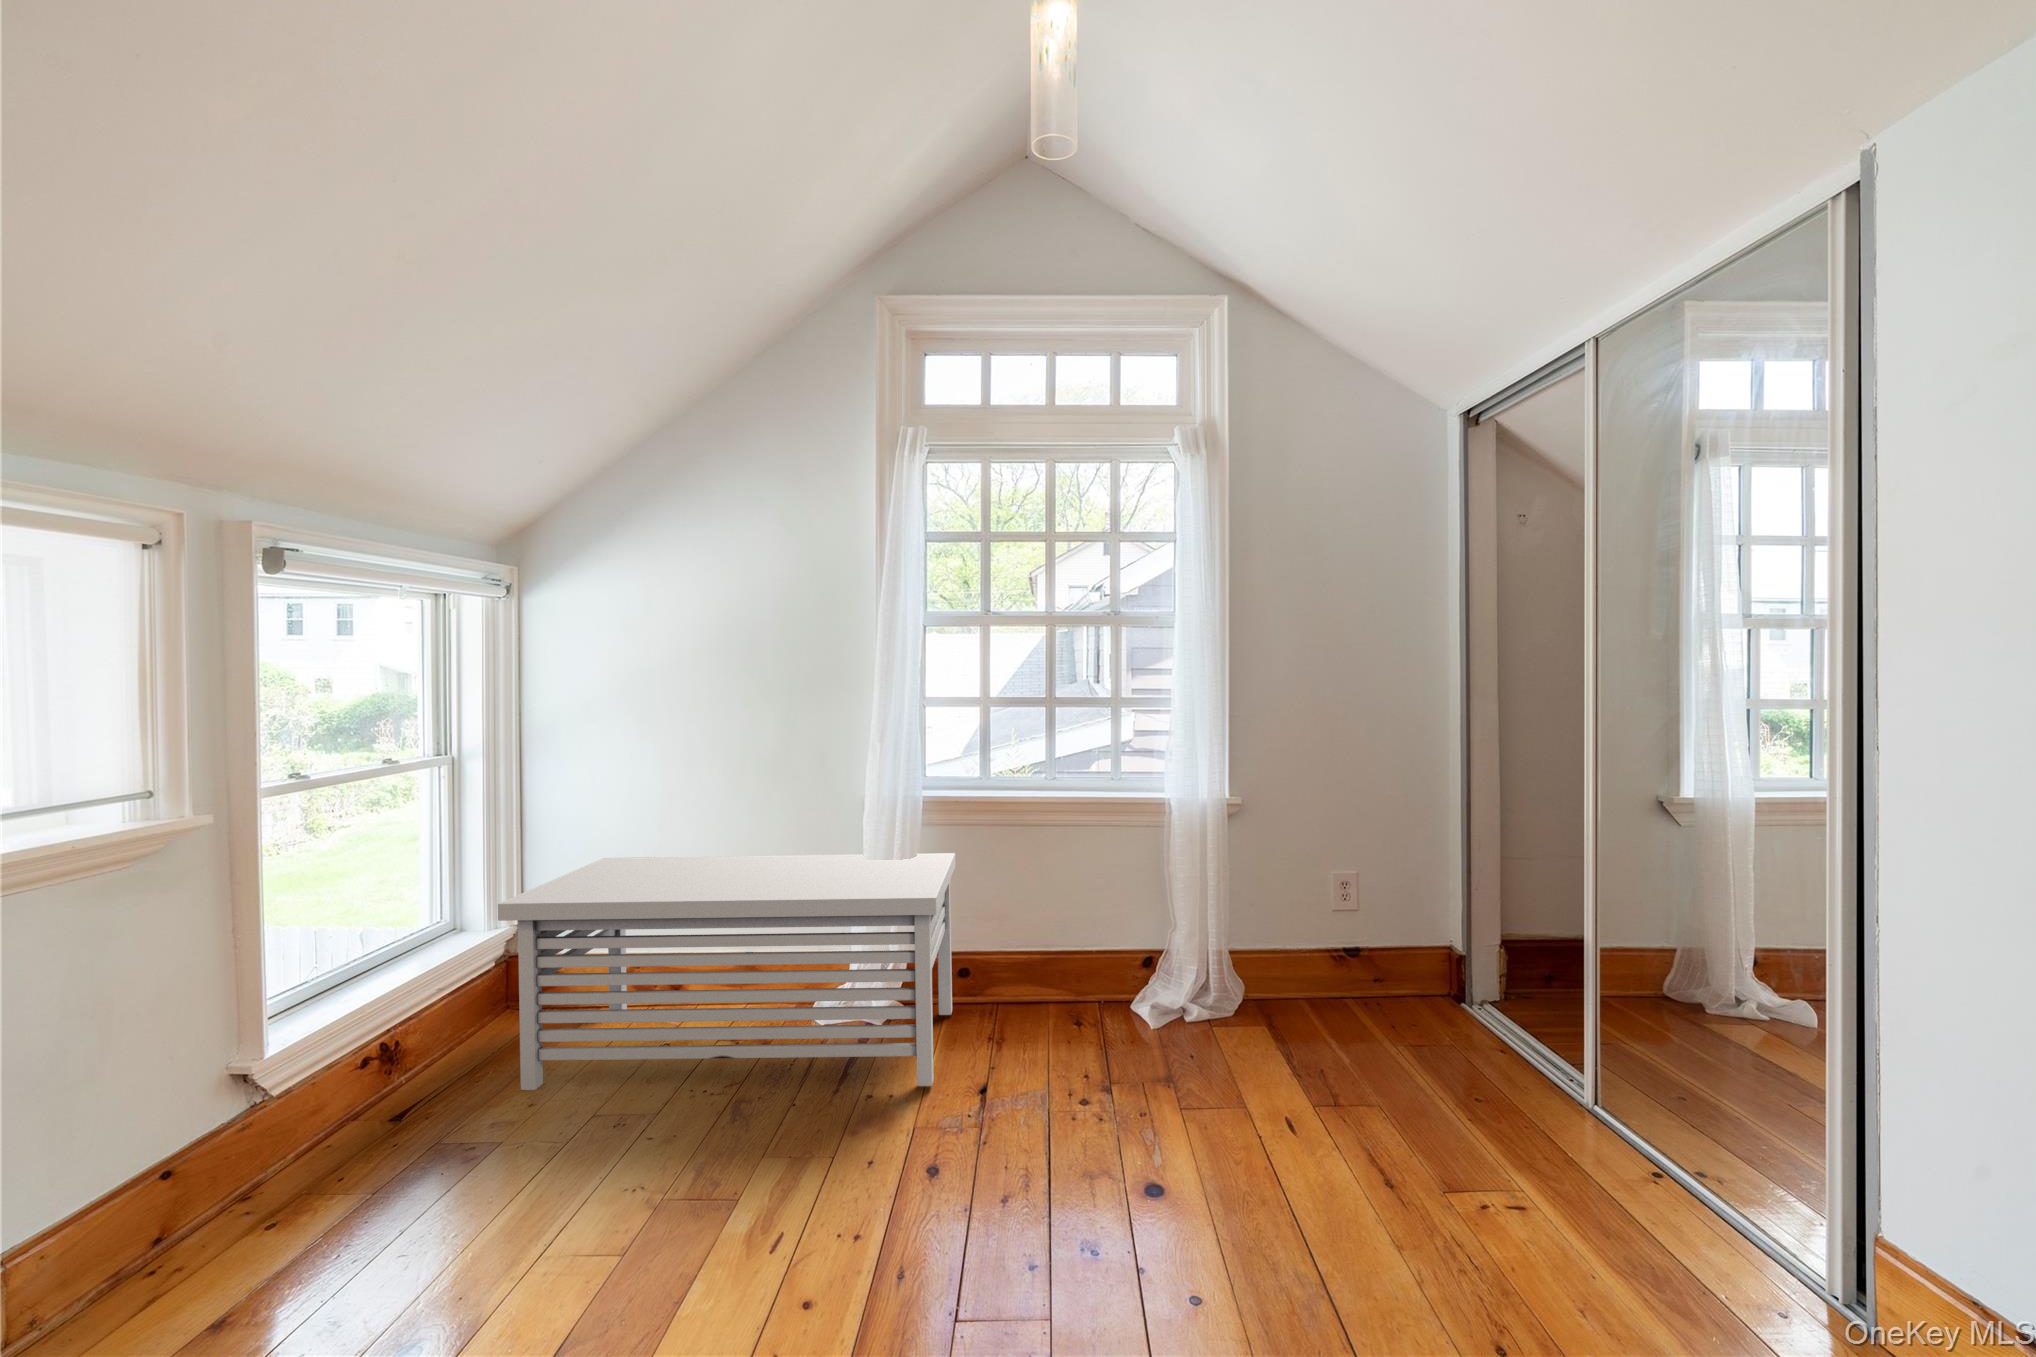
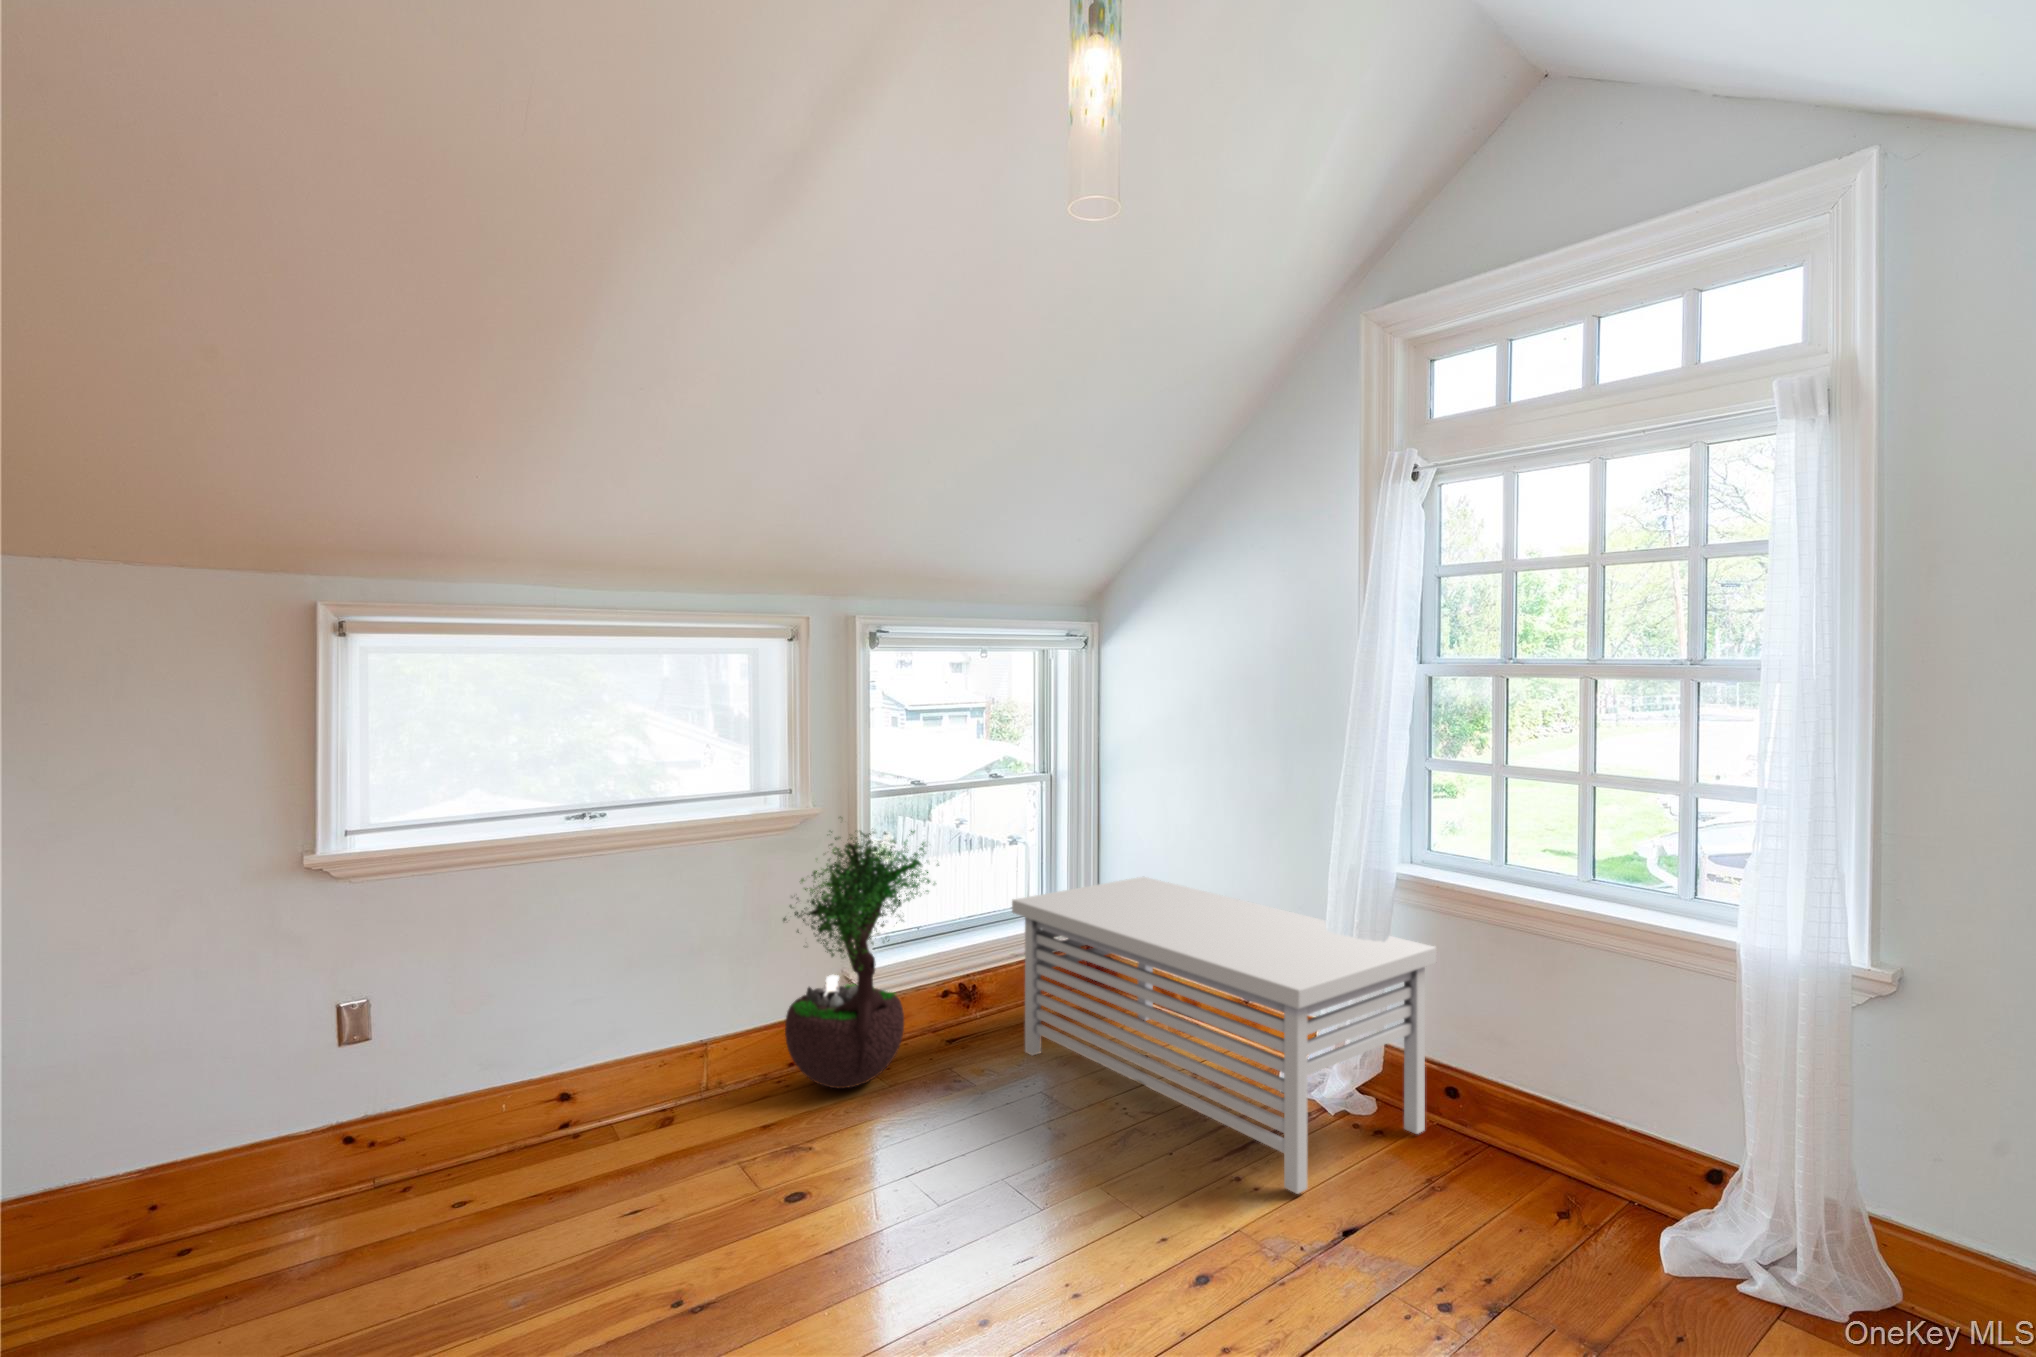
potted tree: none [173,812,461,1236] -> present [783,831,939,1088]

